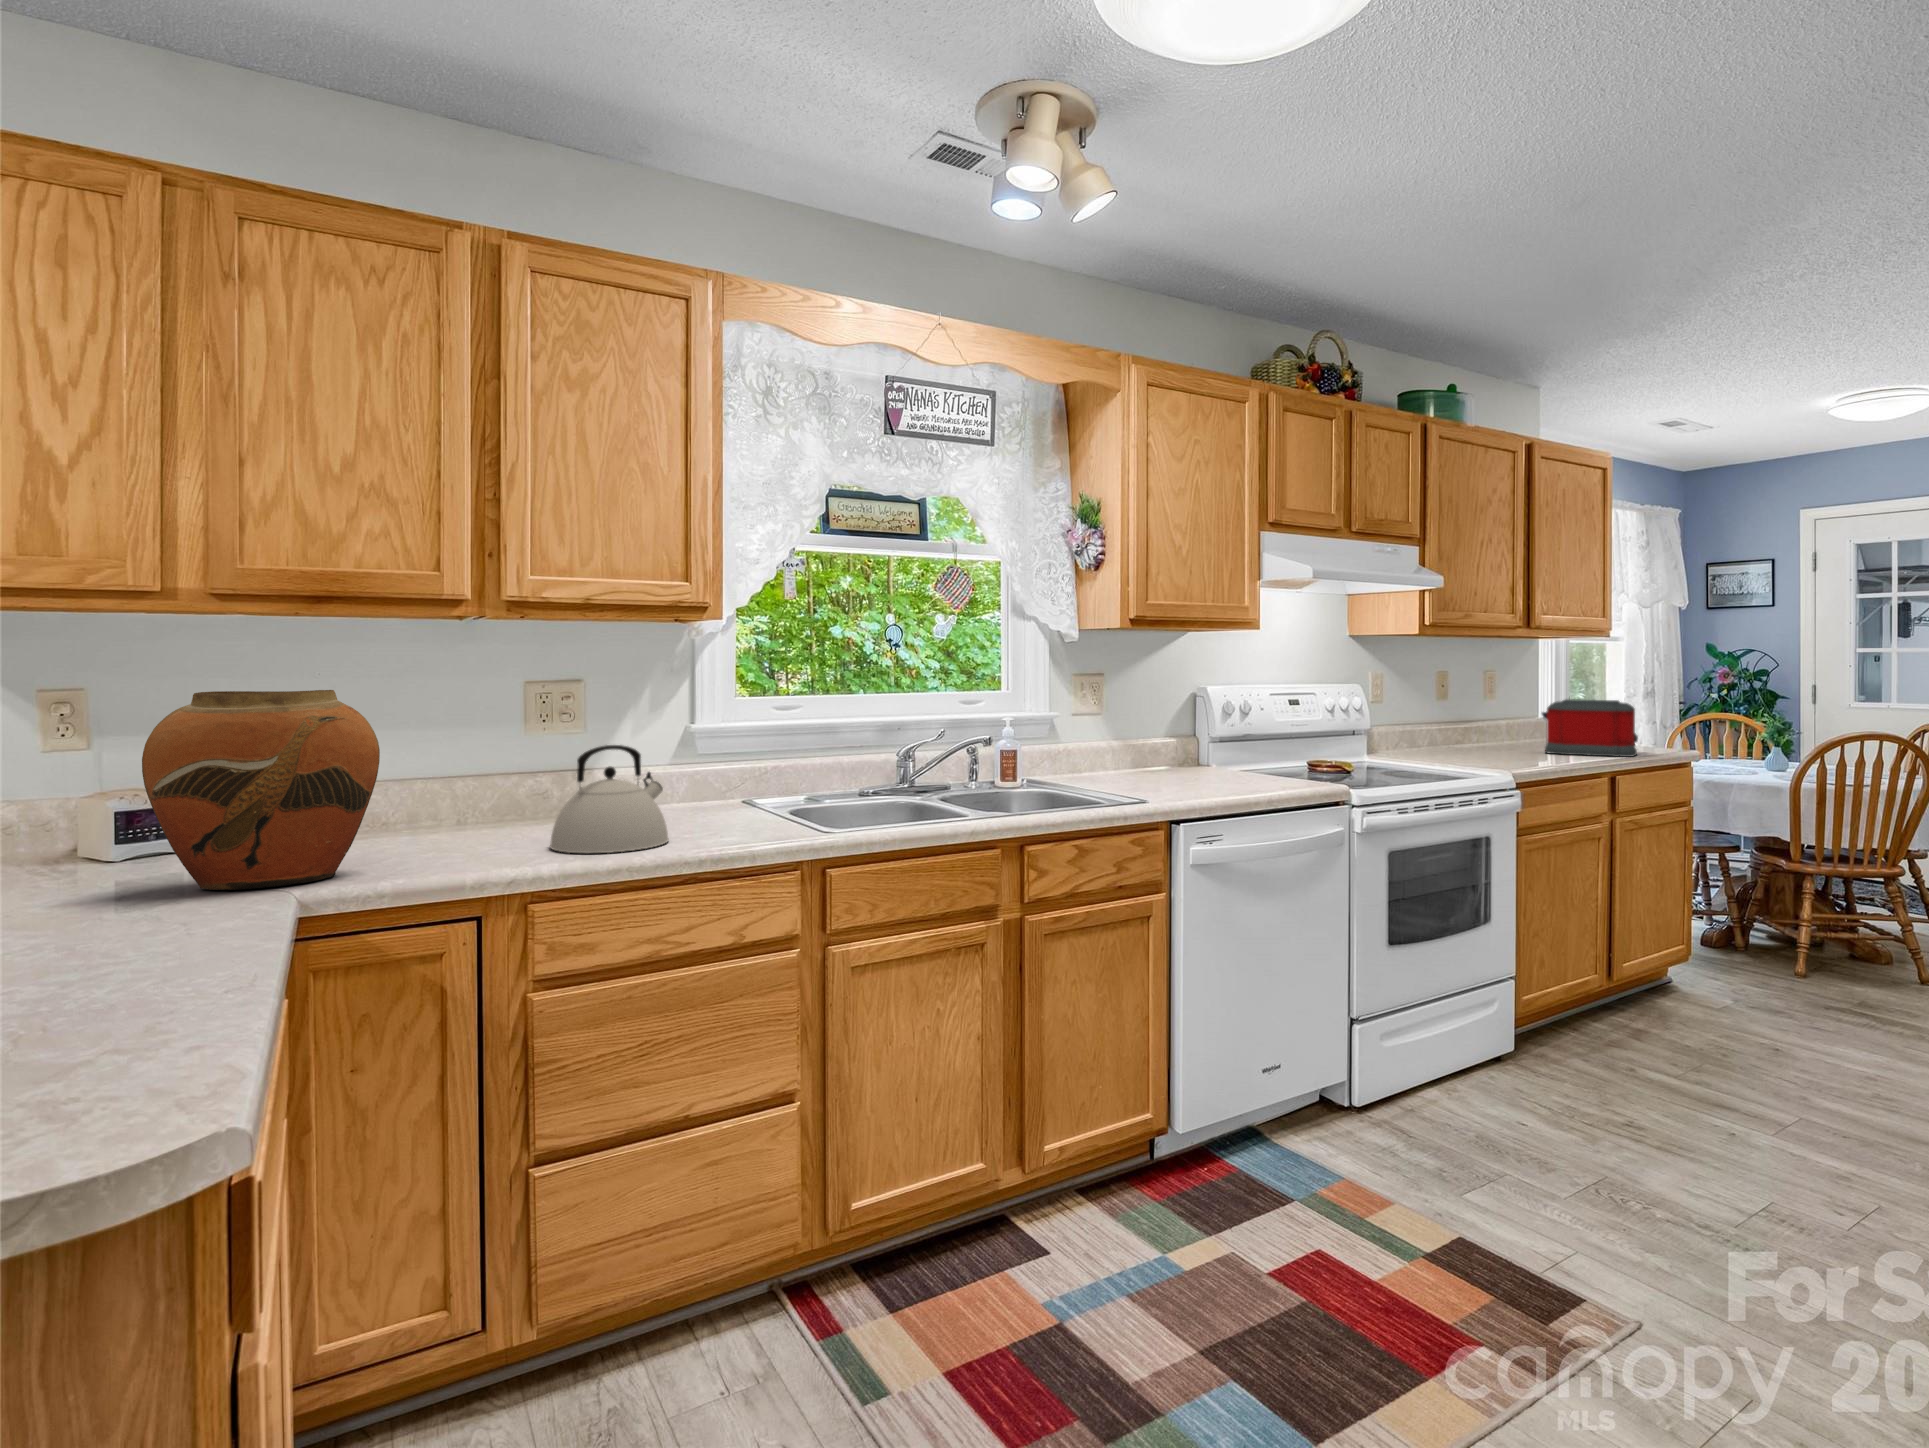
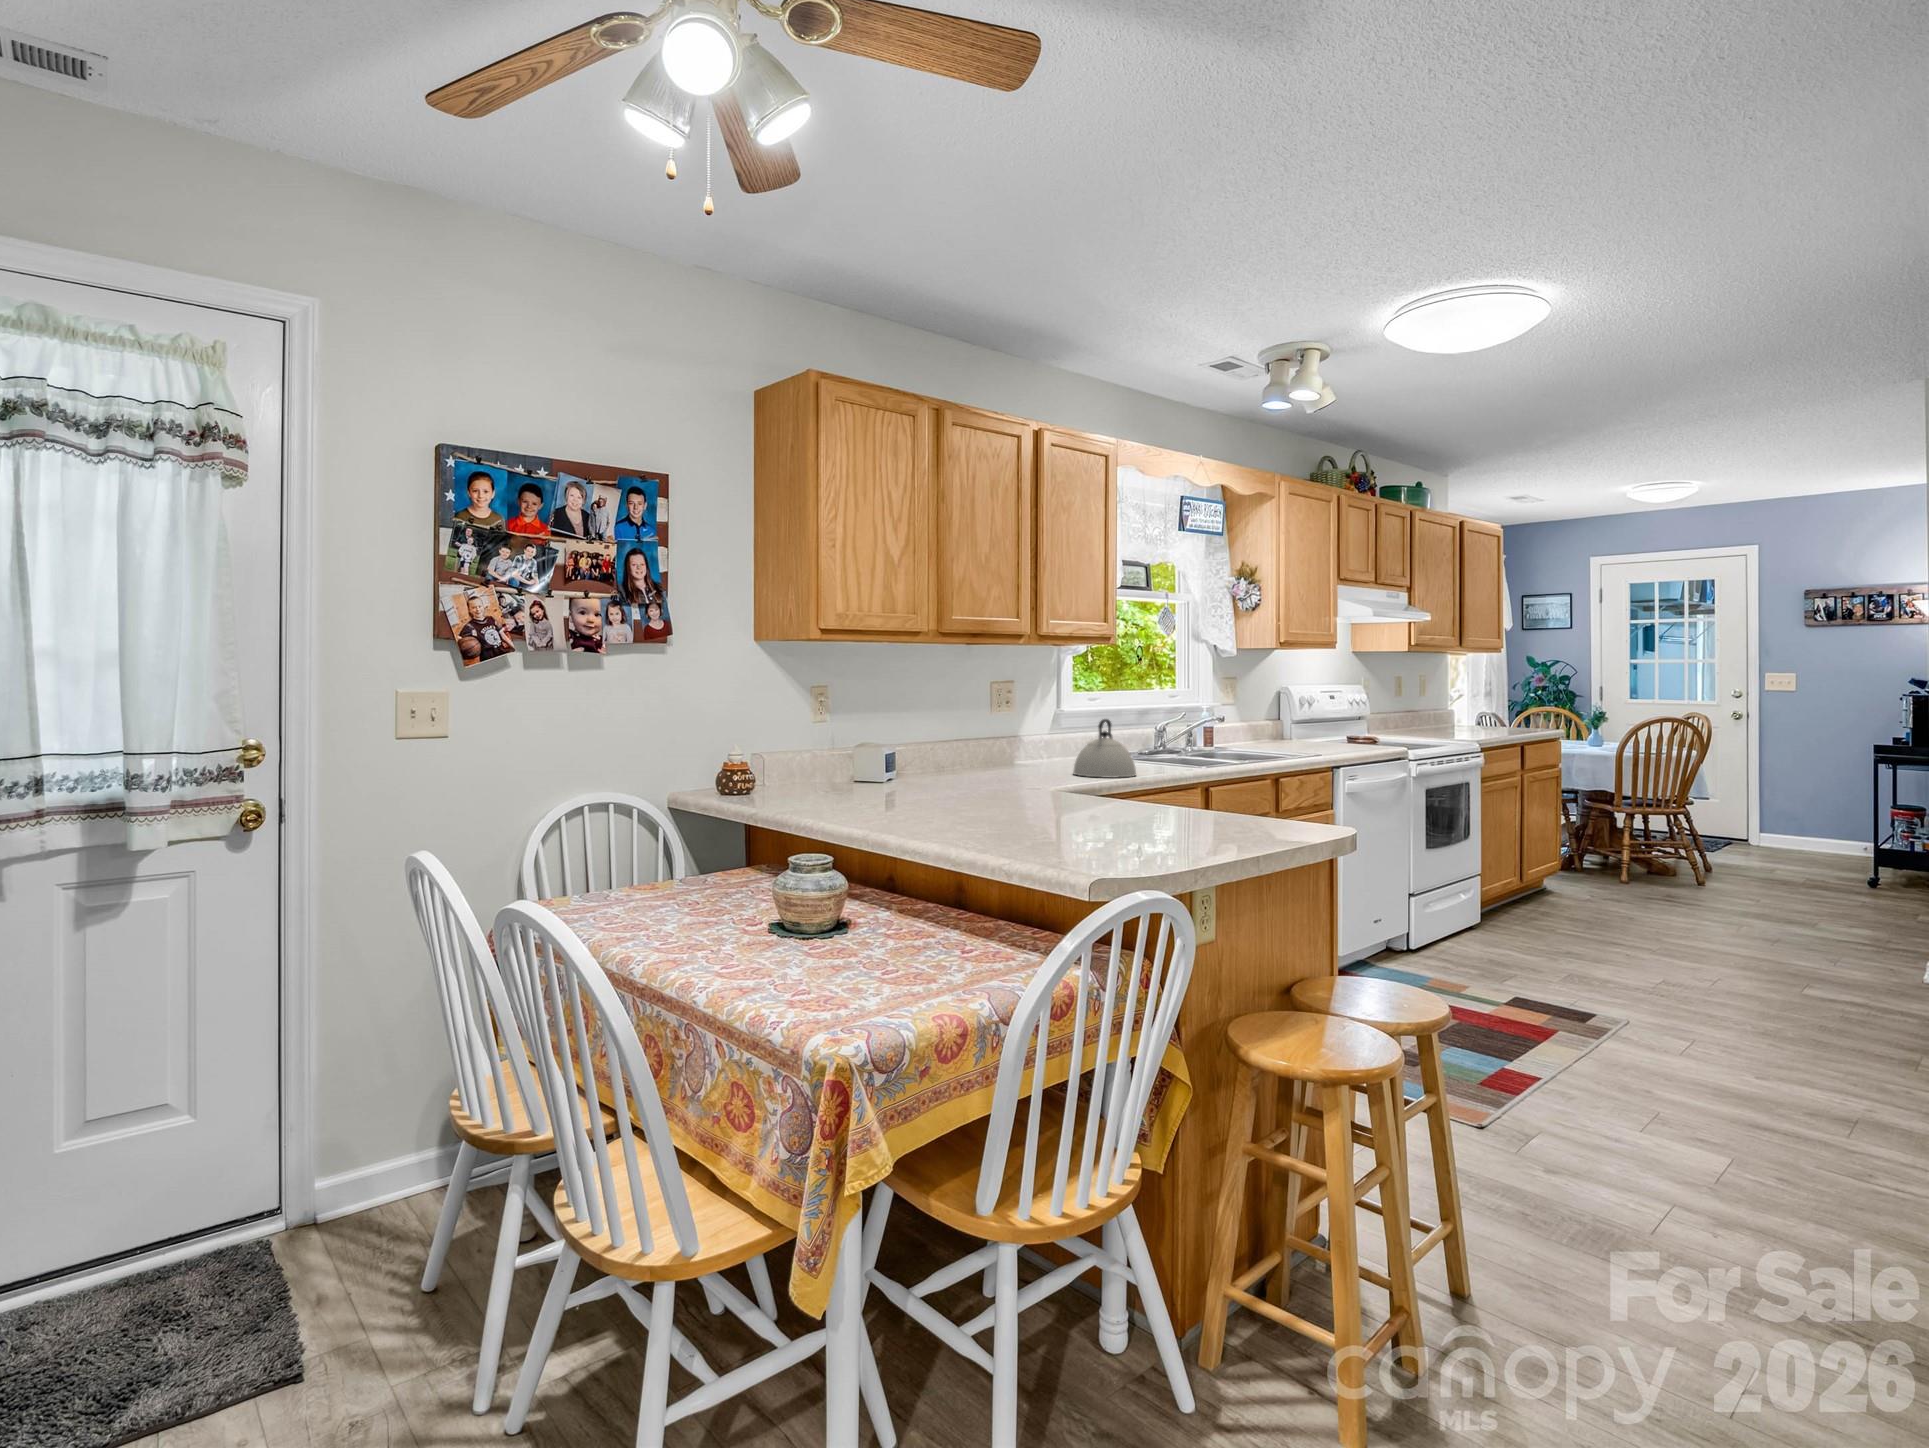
vase: present [142,690,380,890] -> none [974,687,1048,790]
toaster: present [1542,699,1638,757] -> none [1466,696,1533,735]

